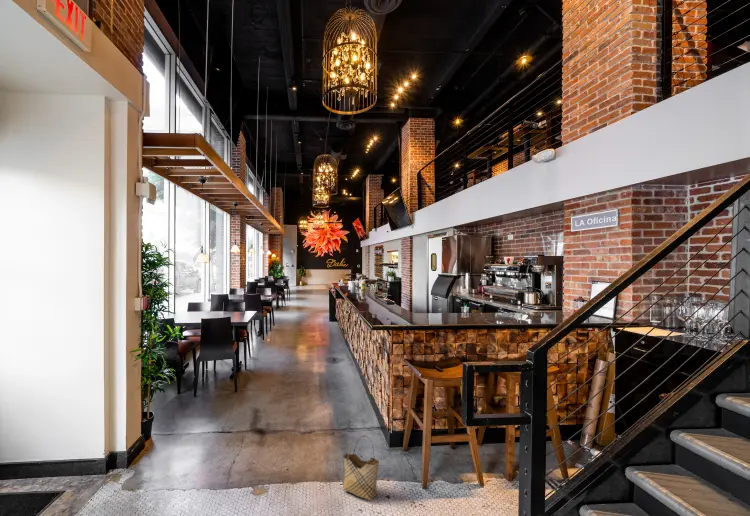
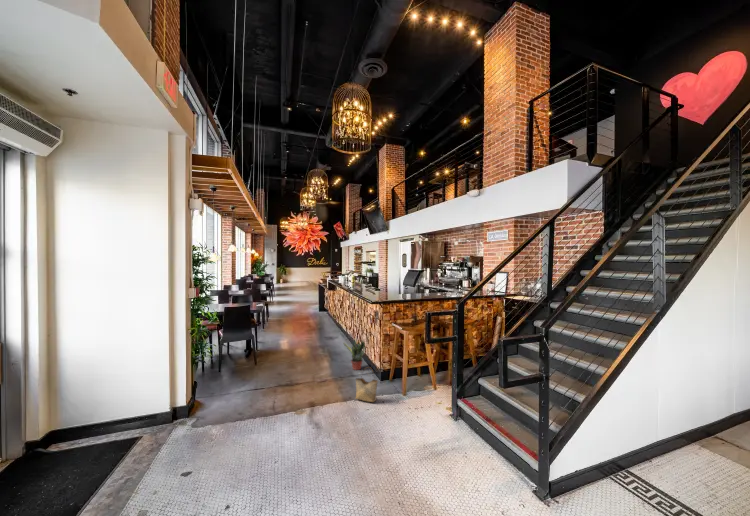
potted plant: none [338,371,370,424] -> present [344,341,366,370]

